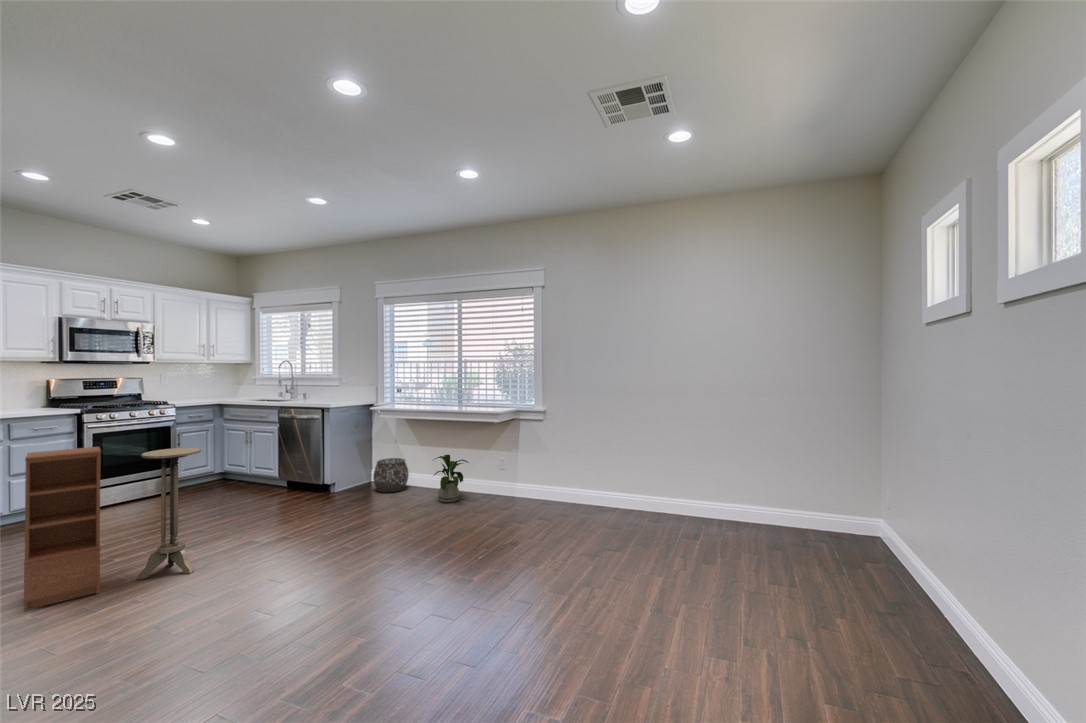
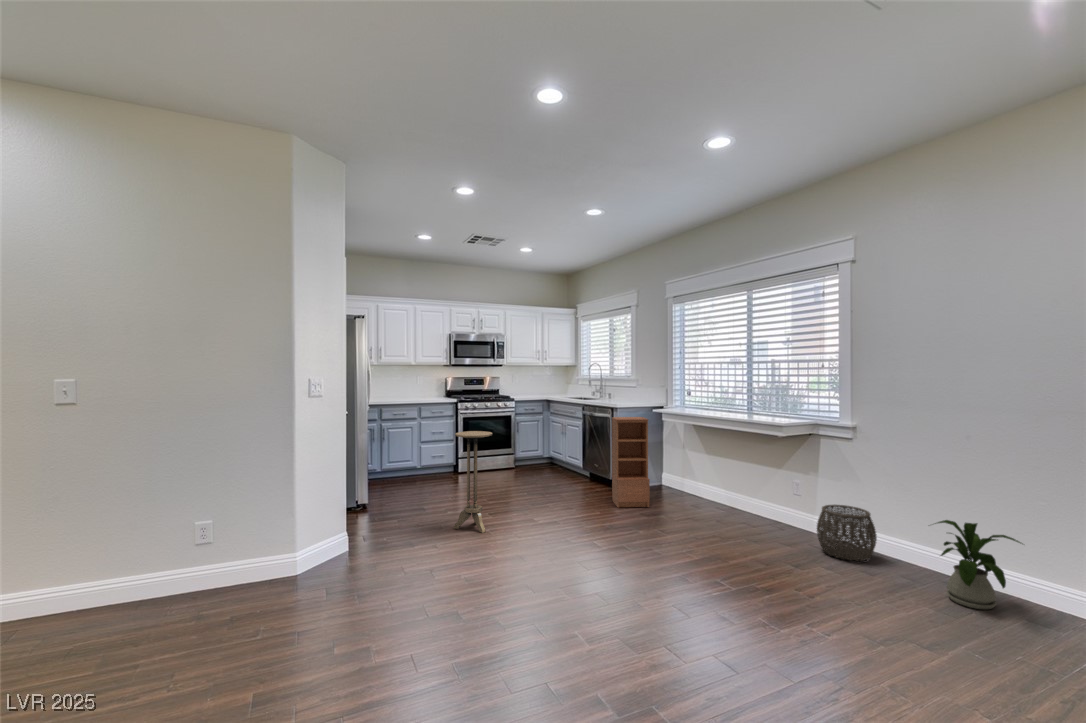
bookcase: present [24,447,101,611] -> present [612,417,650,508]
house plant: present [434,455,469,502] -> present [935,520,1021,610]
woven basket: present [373,458,409,492] -> present [817,505,877,561]

